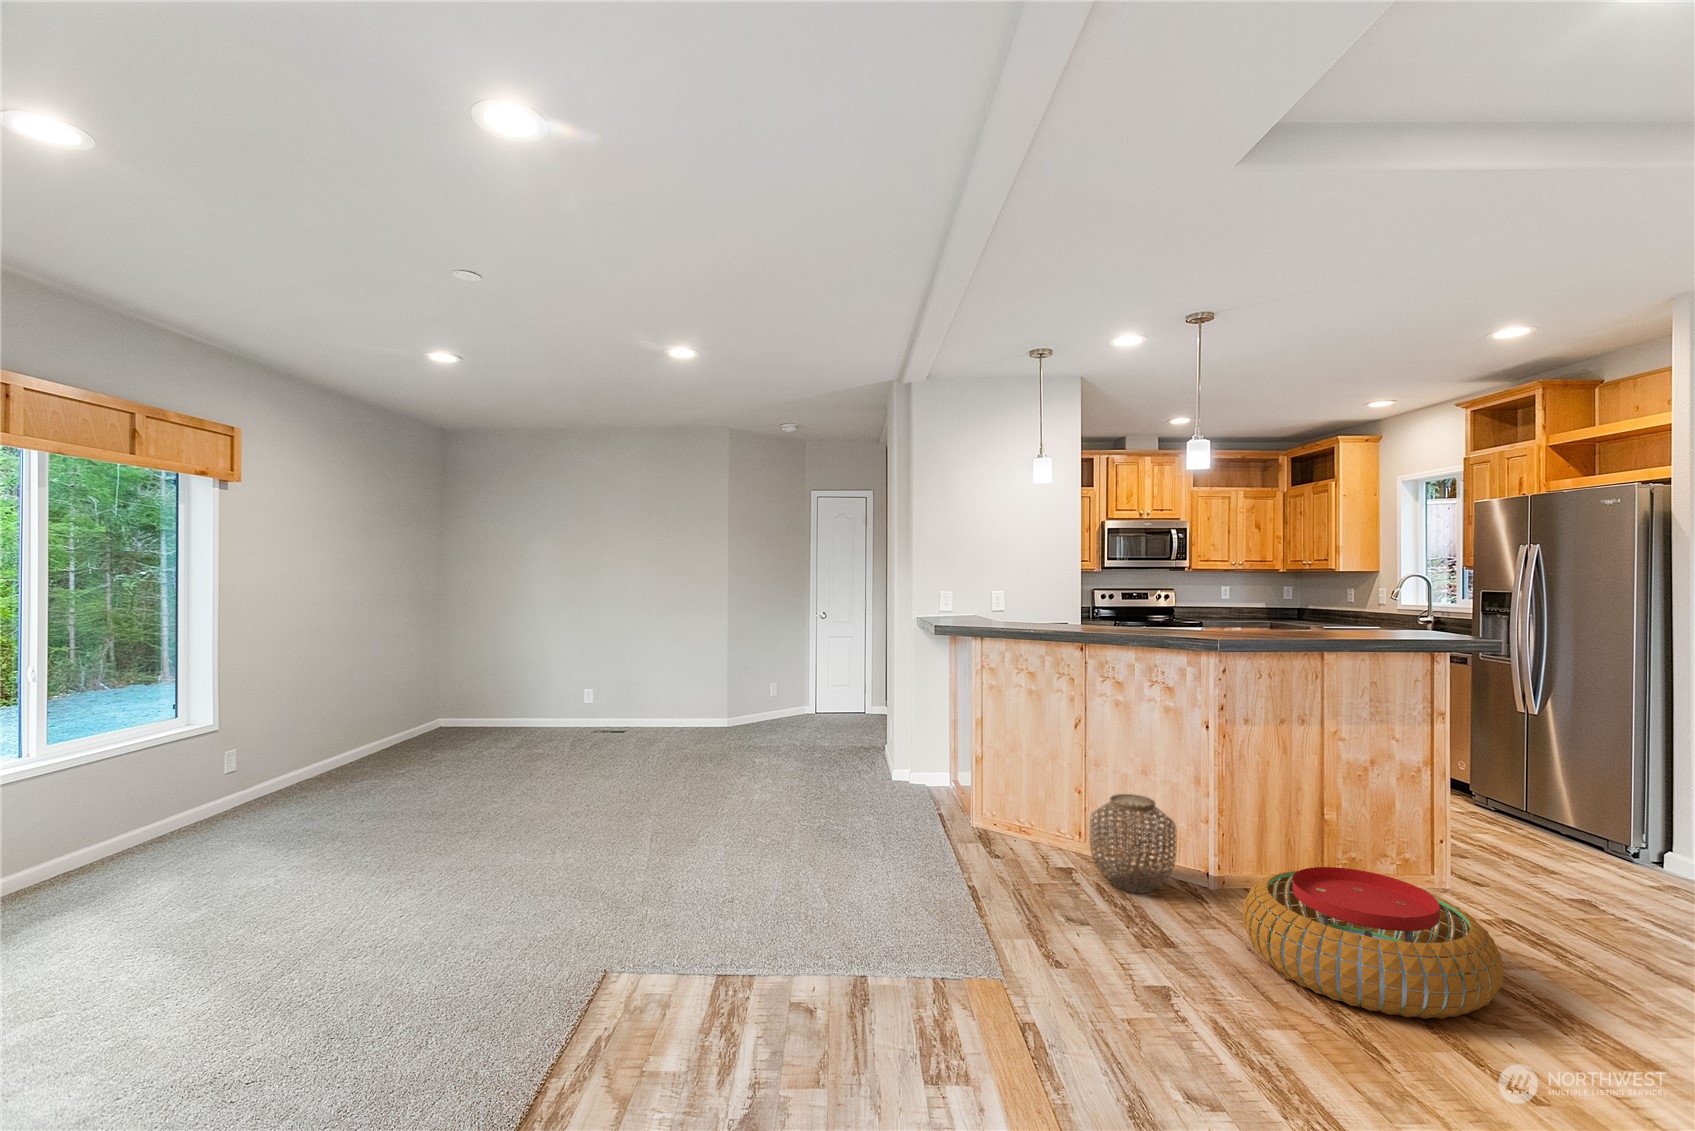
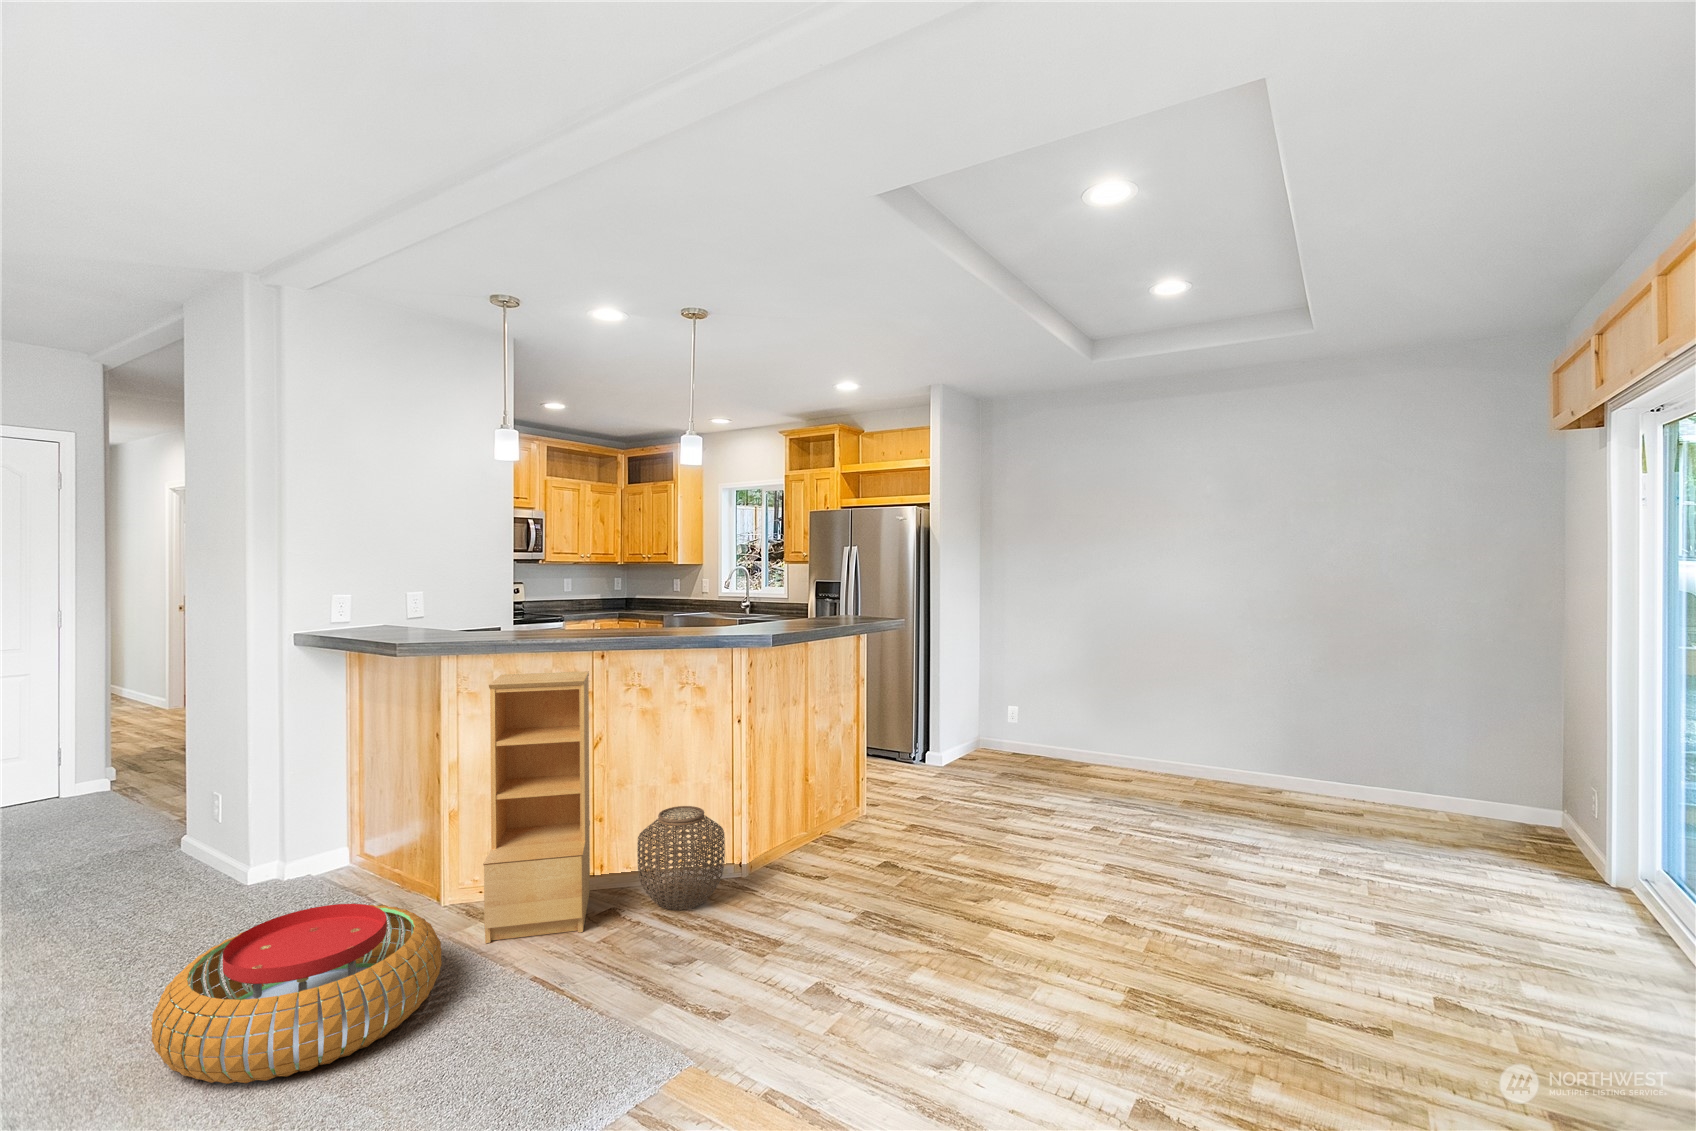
bookshelf: none [966,653,1072,874] -> present [483,671,590,943]
pouf: present [1243,867,1503,1019] -> present [151,904,442,1084]

